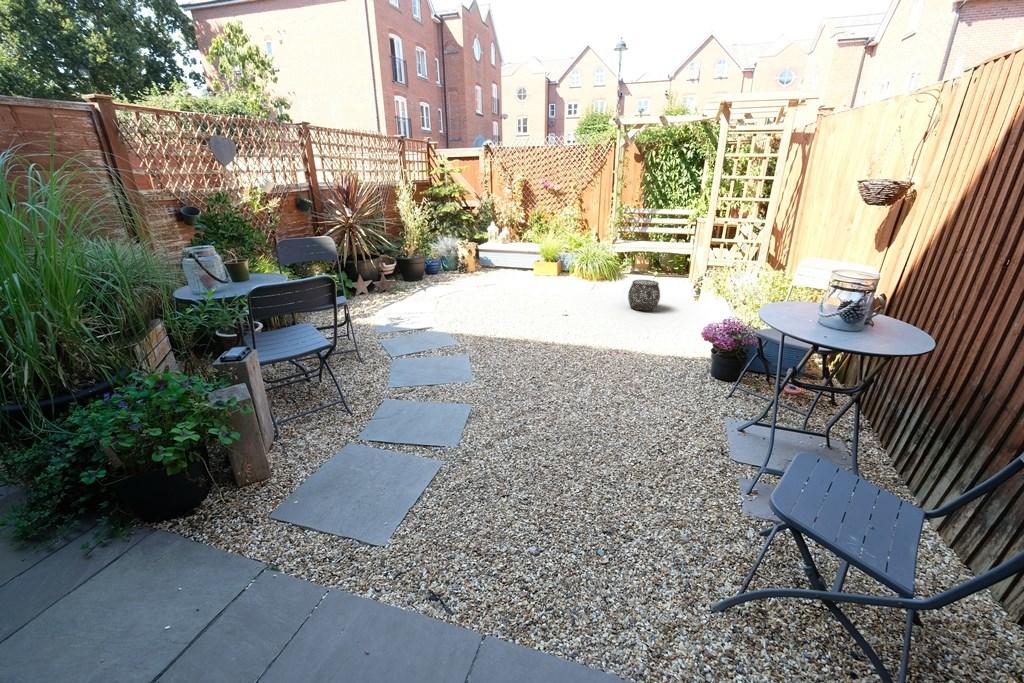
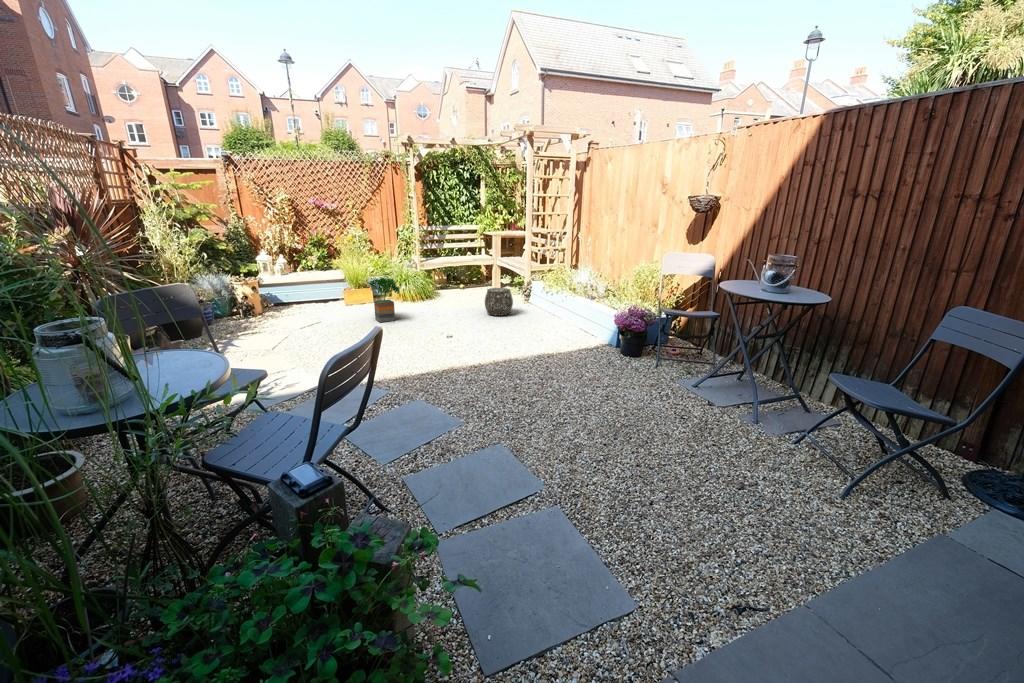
potted tree: none [523,255,550,297] -> present [369,278,399,322]

